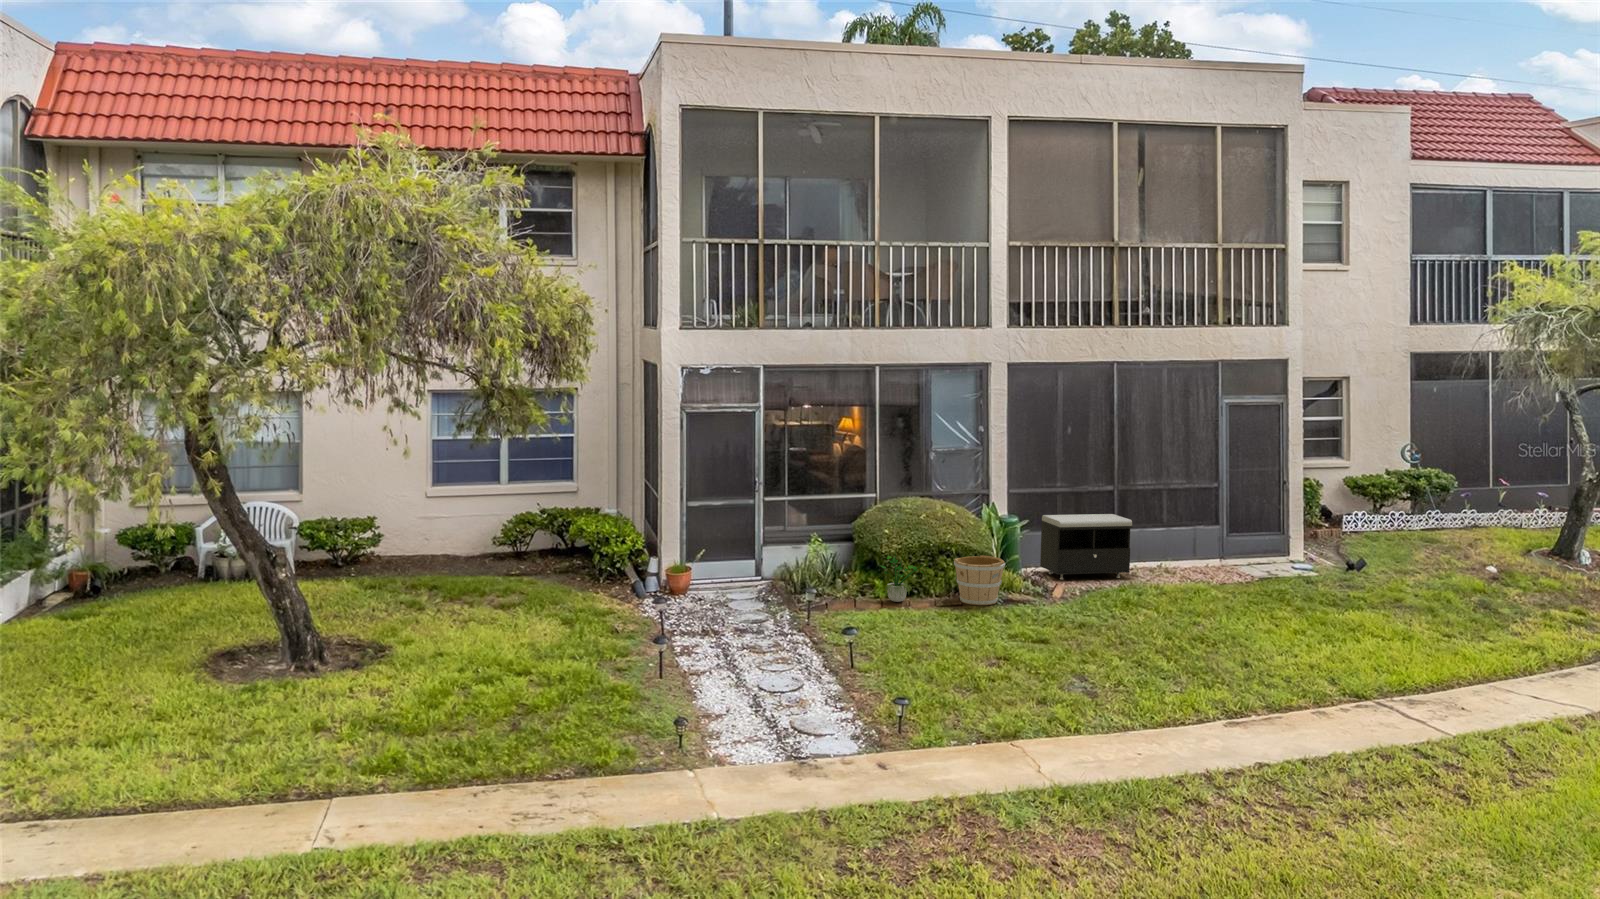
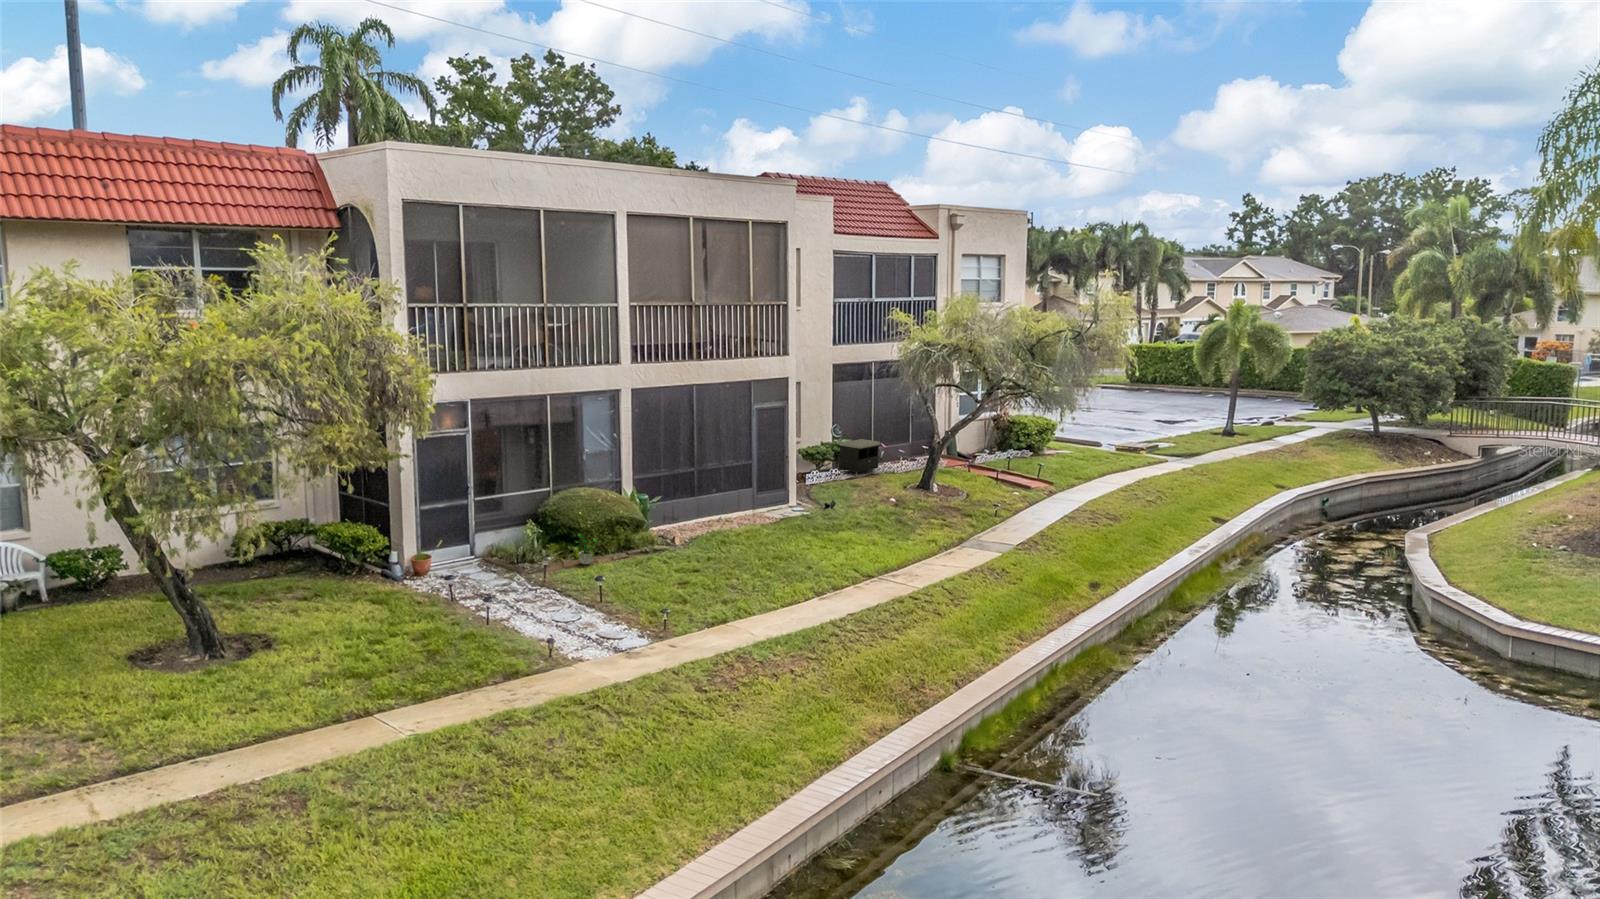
storage bench: present [1040,514,1132,580] -> present [839,439,880,475]
wooden bucket: present [954,555,1005,605] -> none [620,526,654,561]

